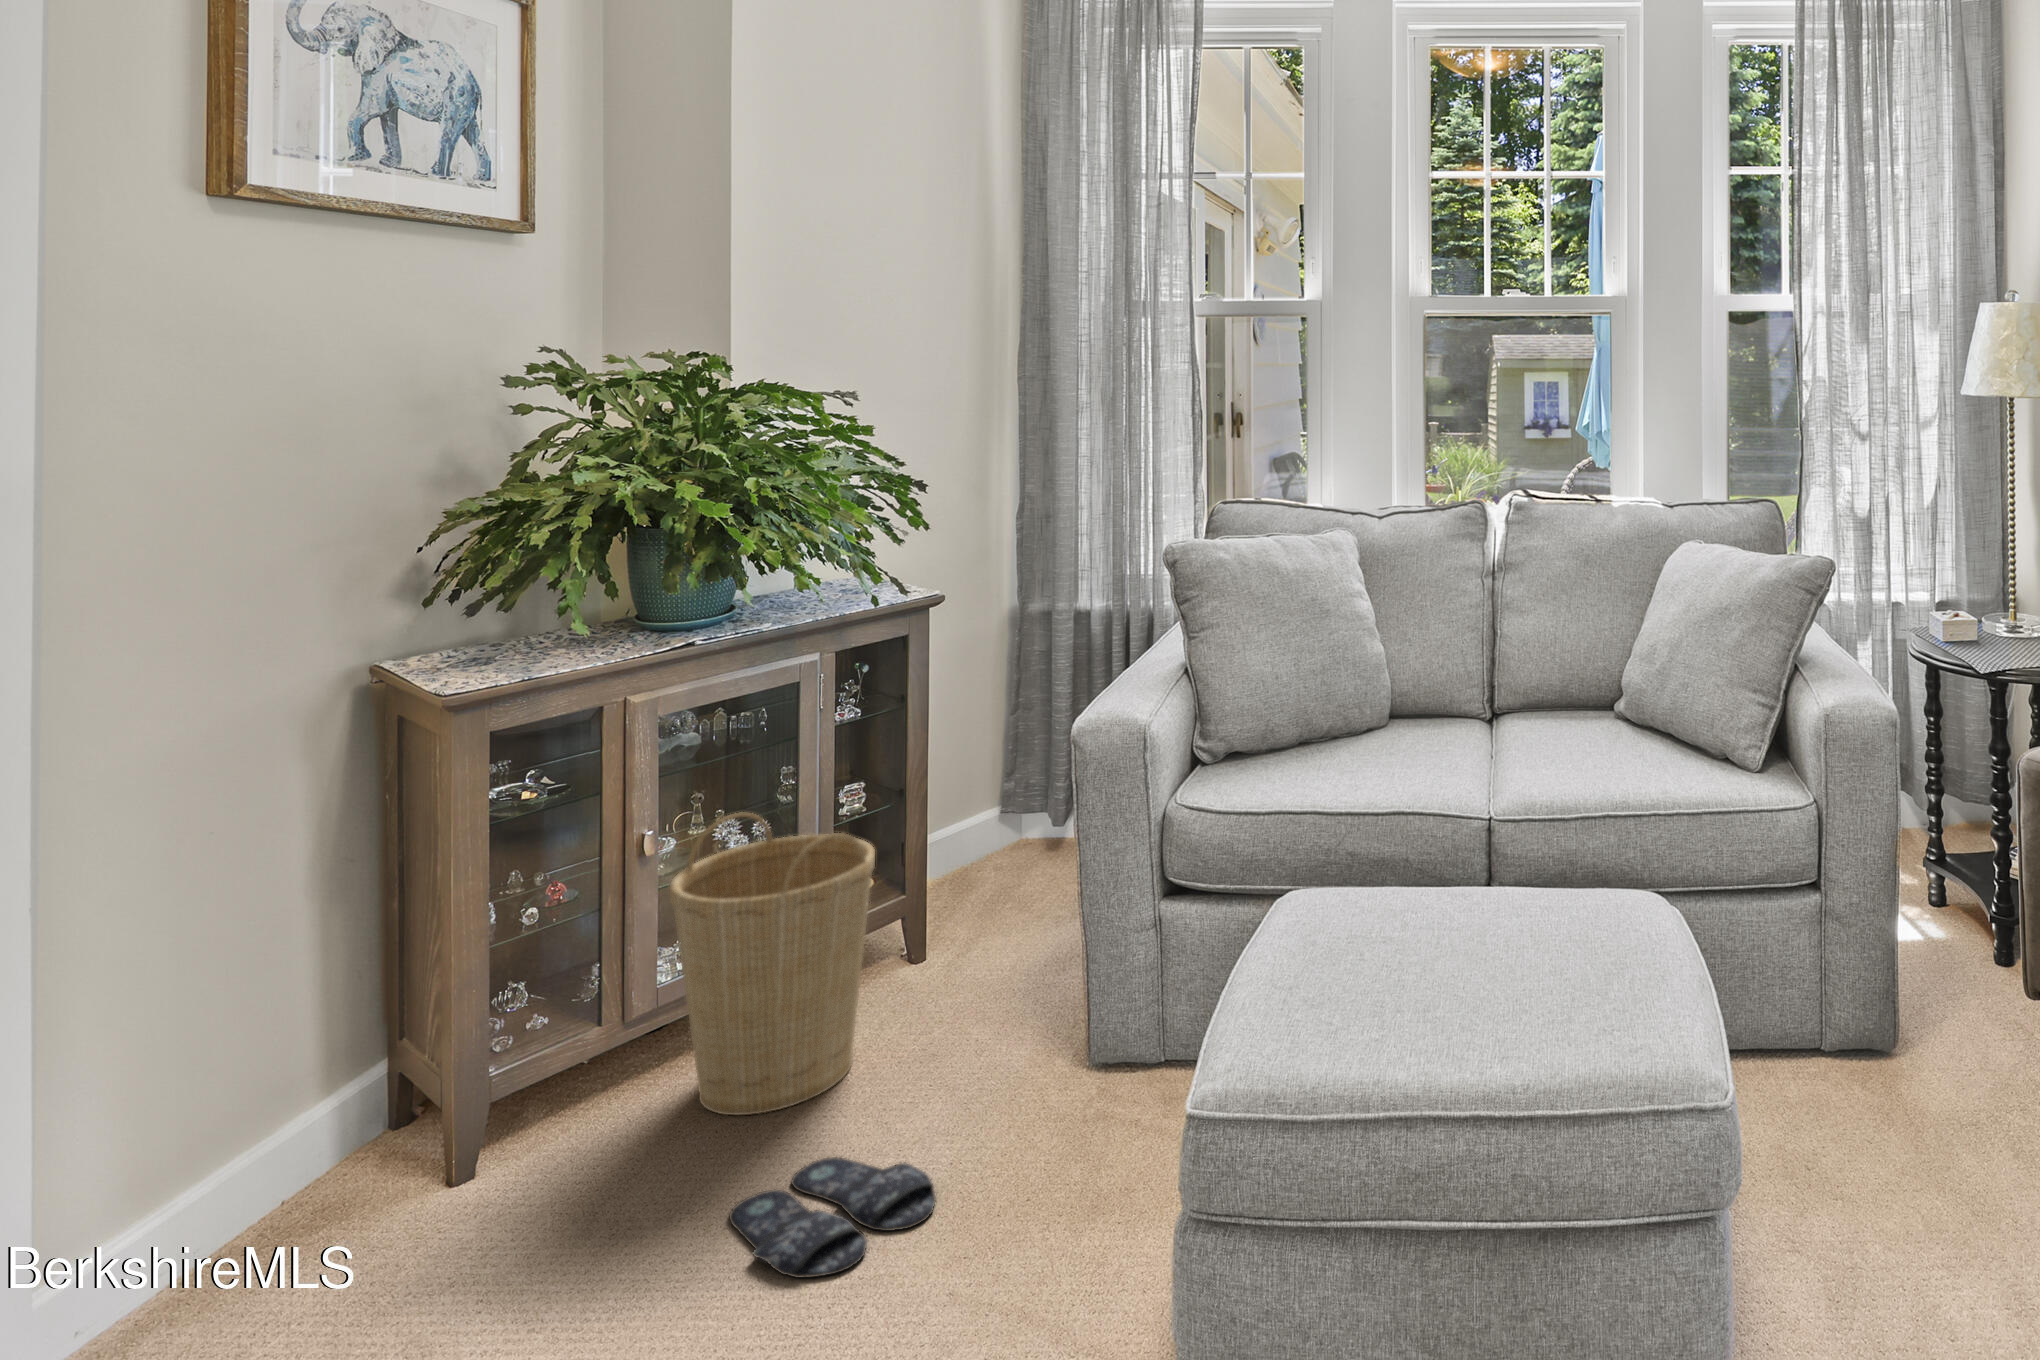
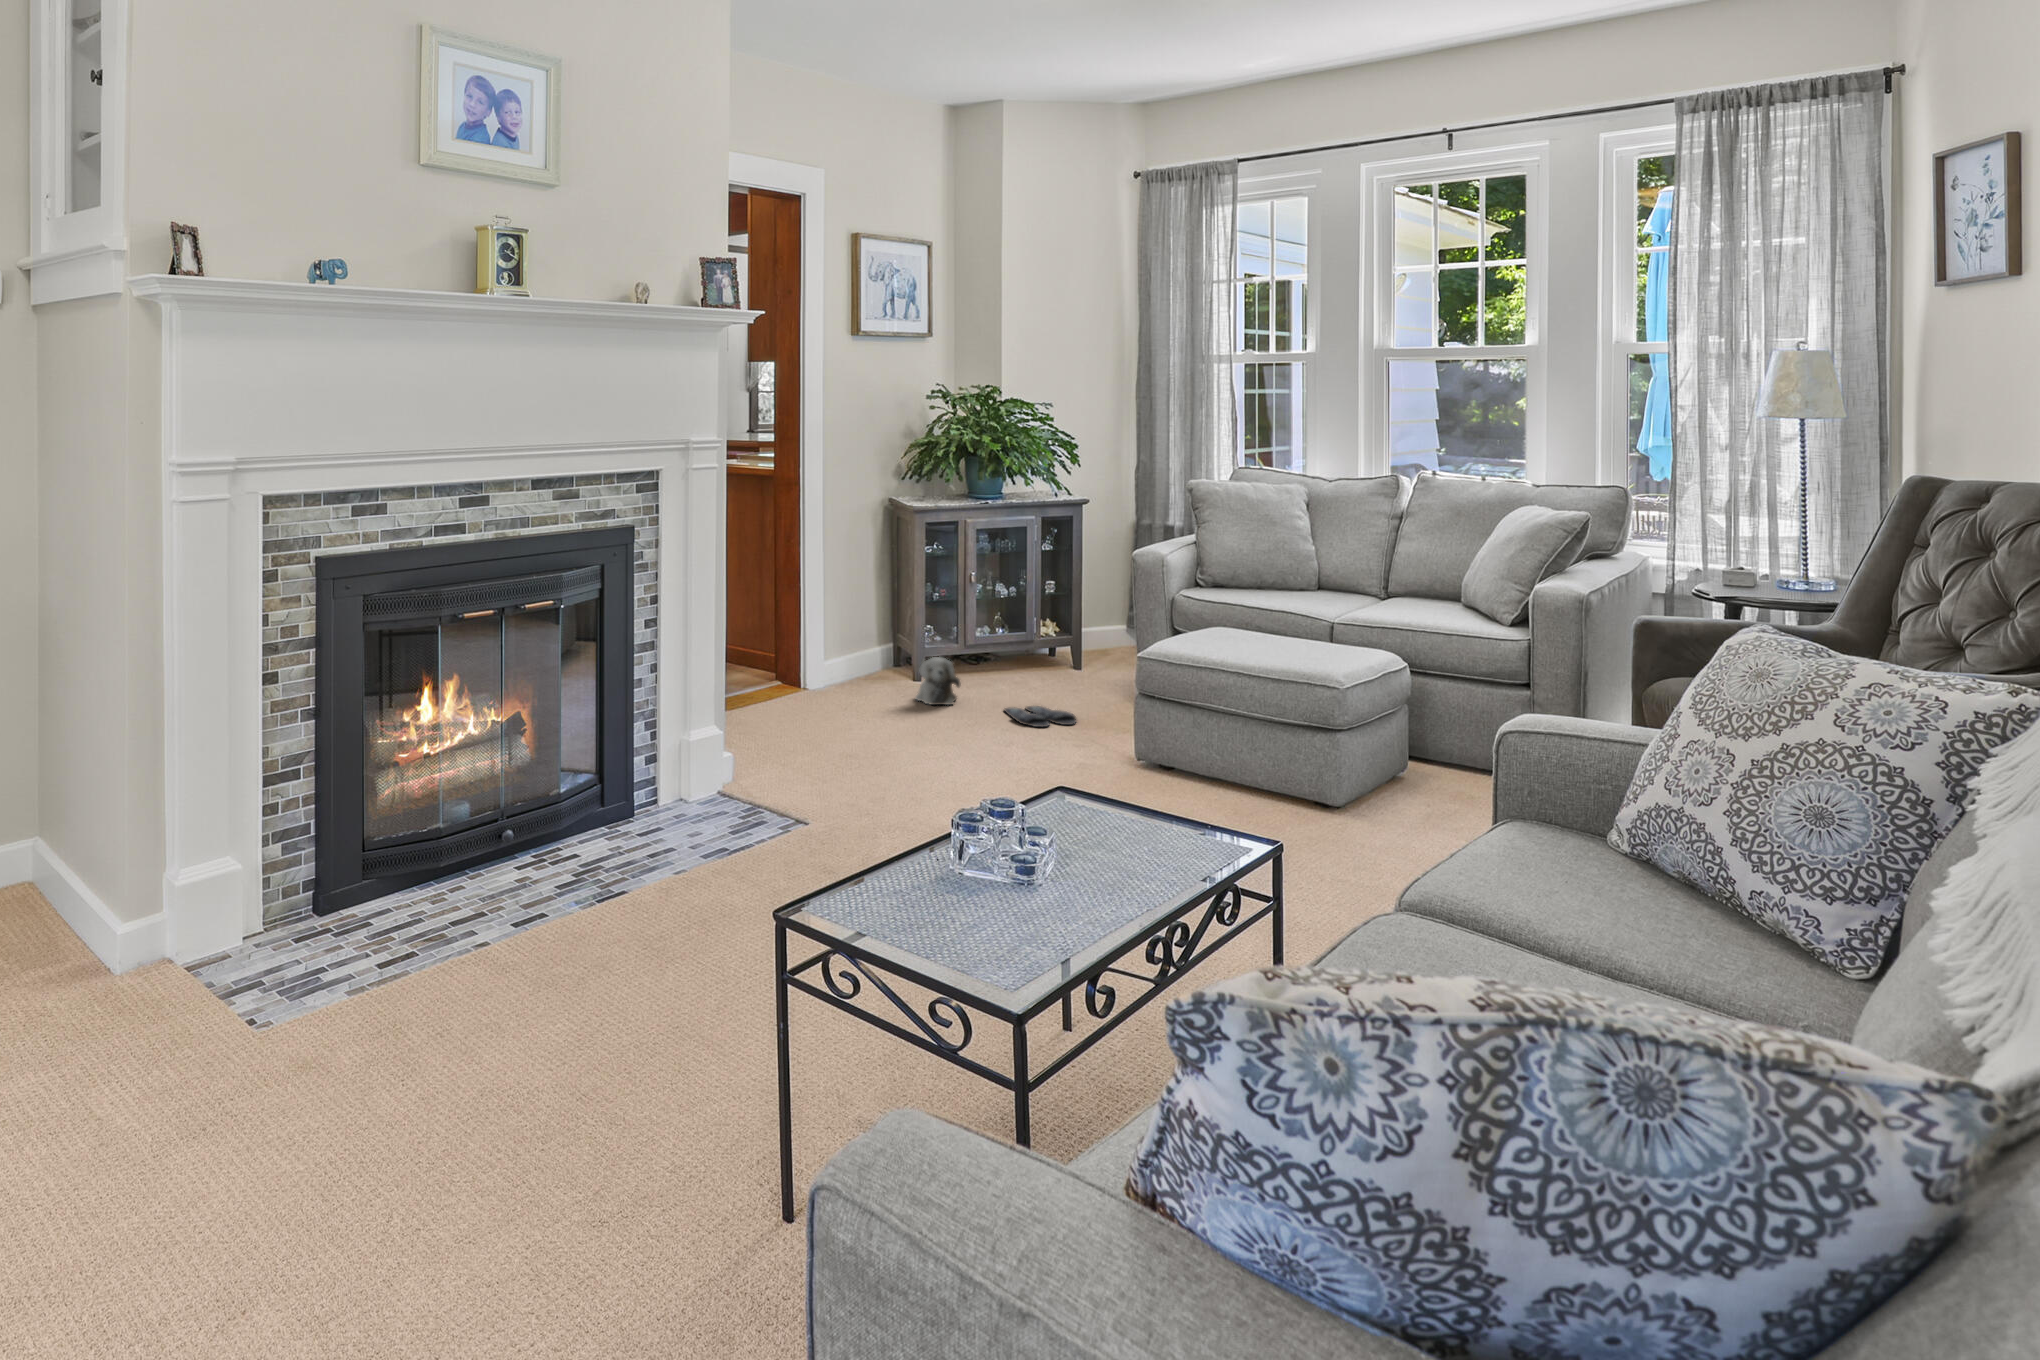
basket: present [670,813,875,1115] -> none [982,577,1060,694]
plush toy: none [440,1117,597,1279] -> present [916,657,961,705]

